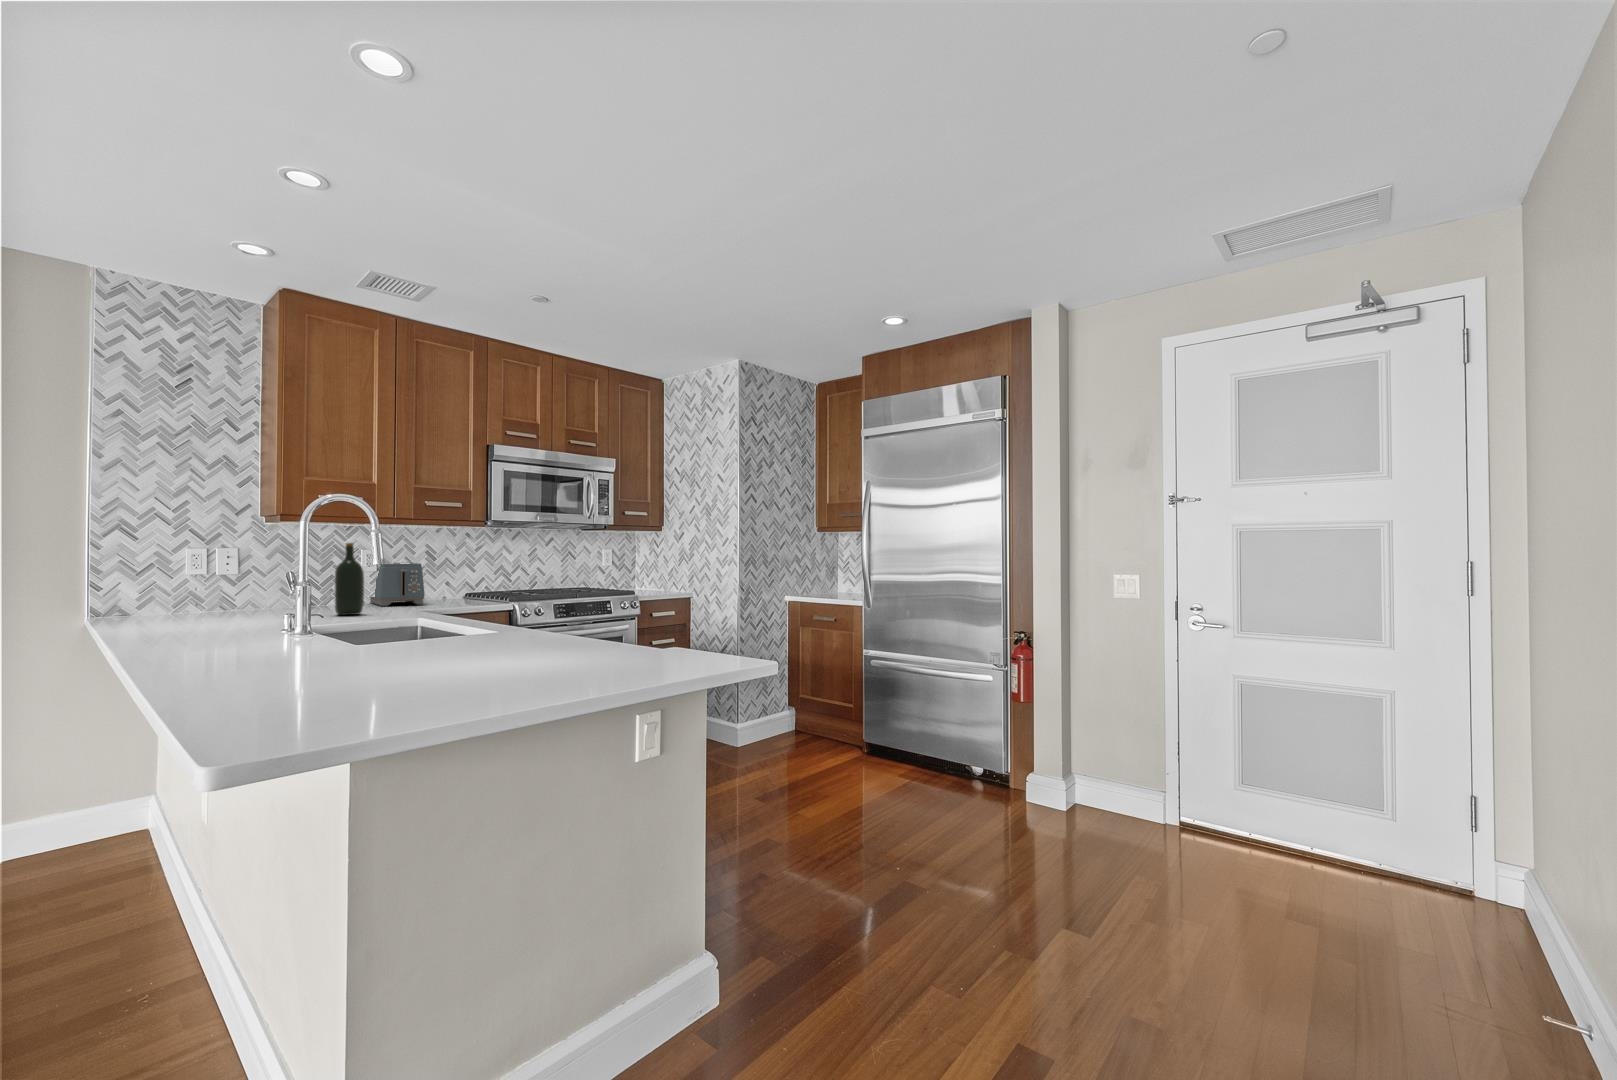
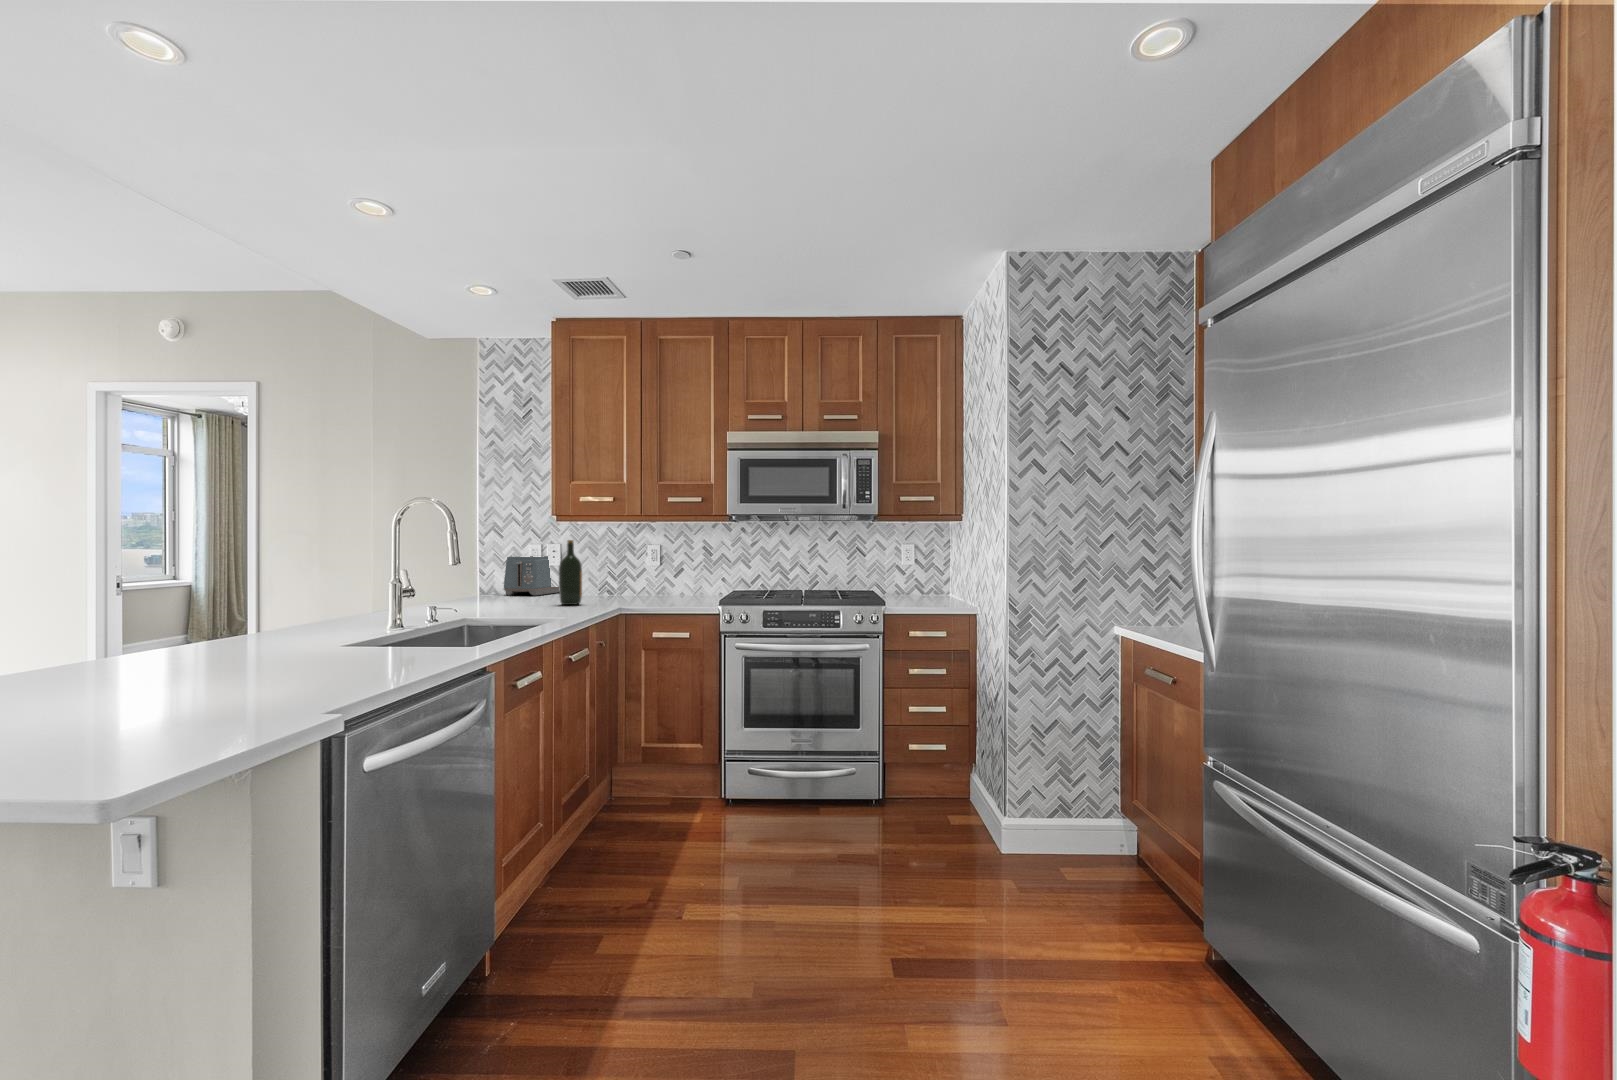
toaster: present [369,563,425,606] -> present [504,556,559,596]

